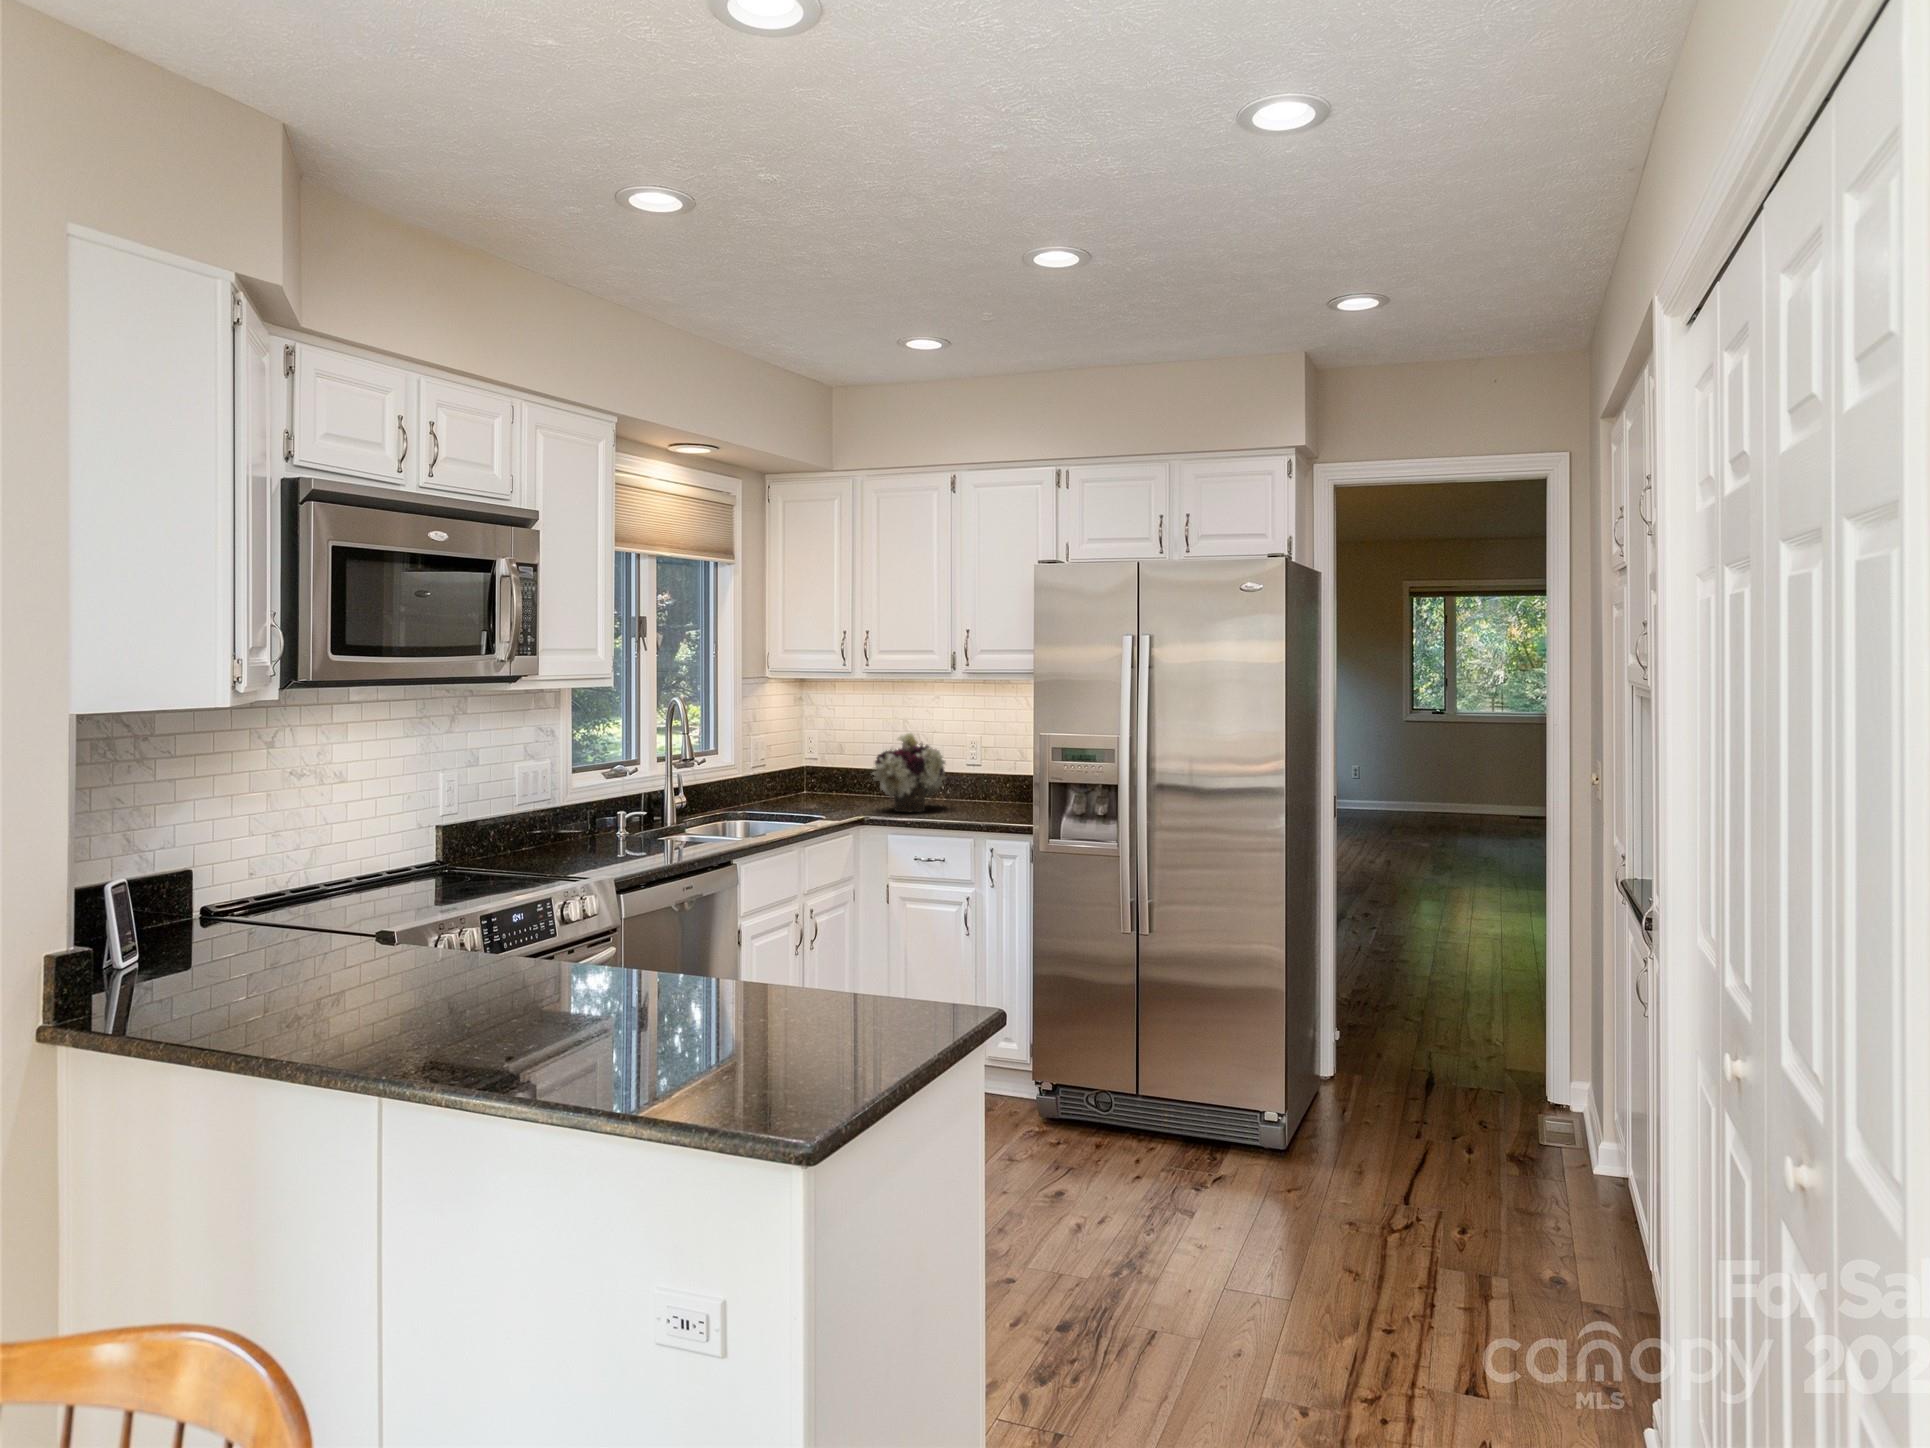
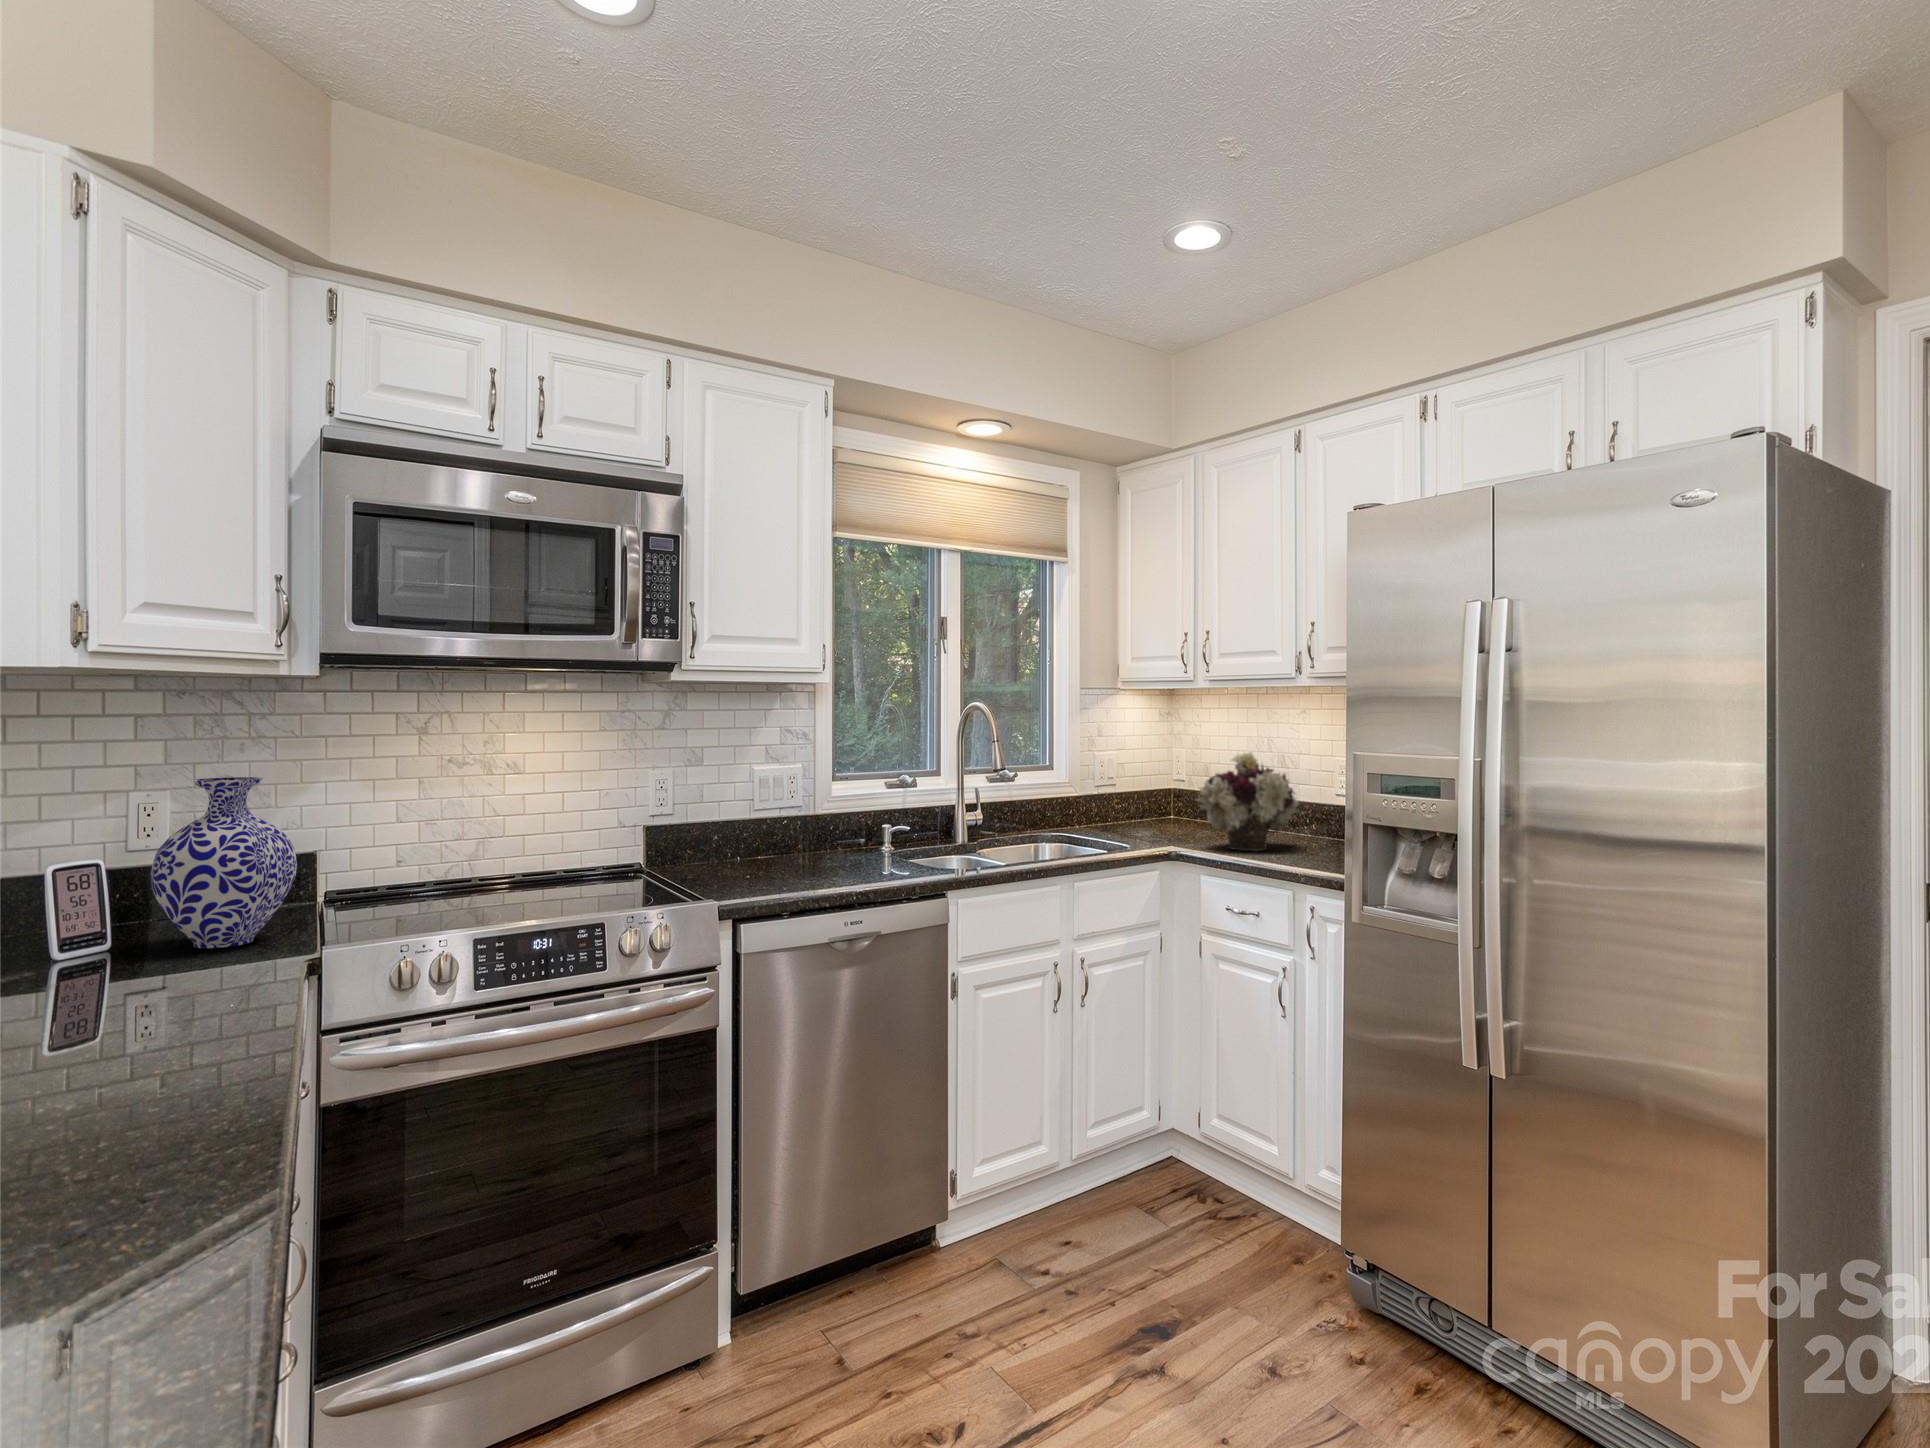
vase: none [202,797,324,950] -> present [151,777,297,948]

